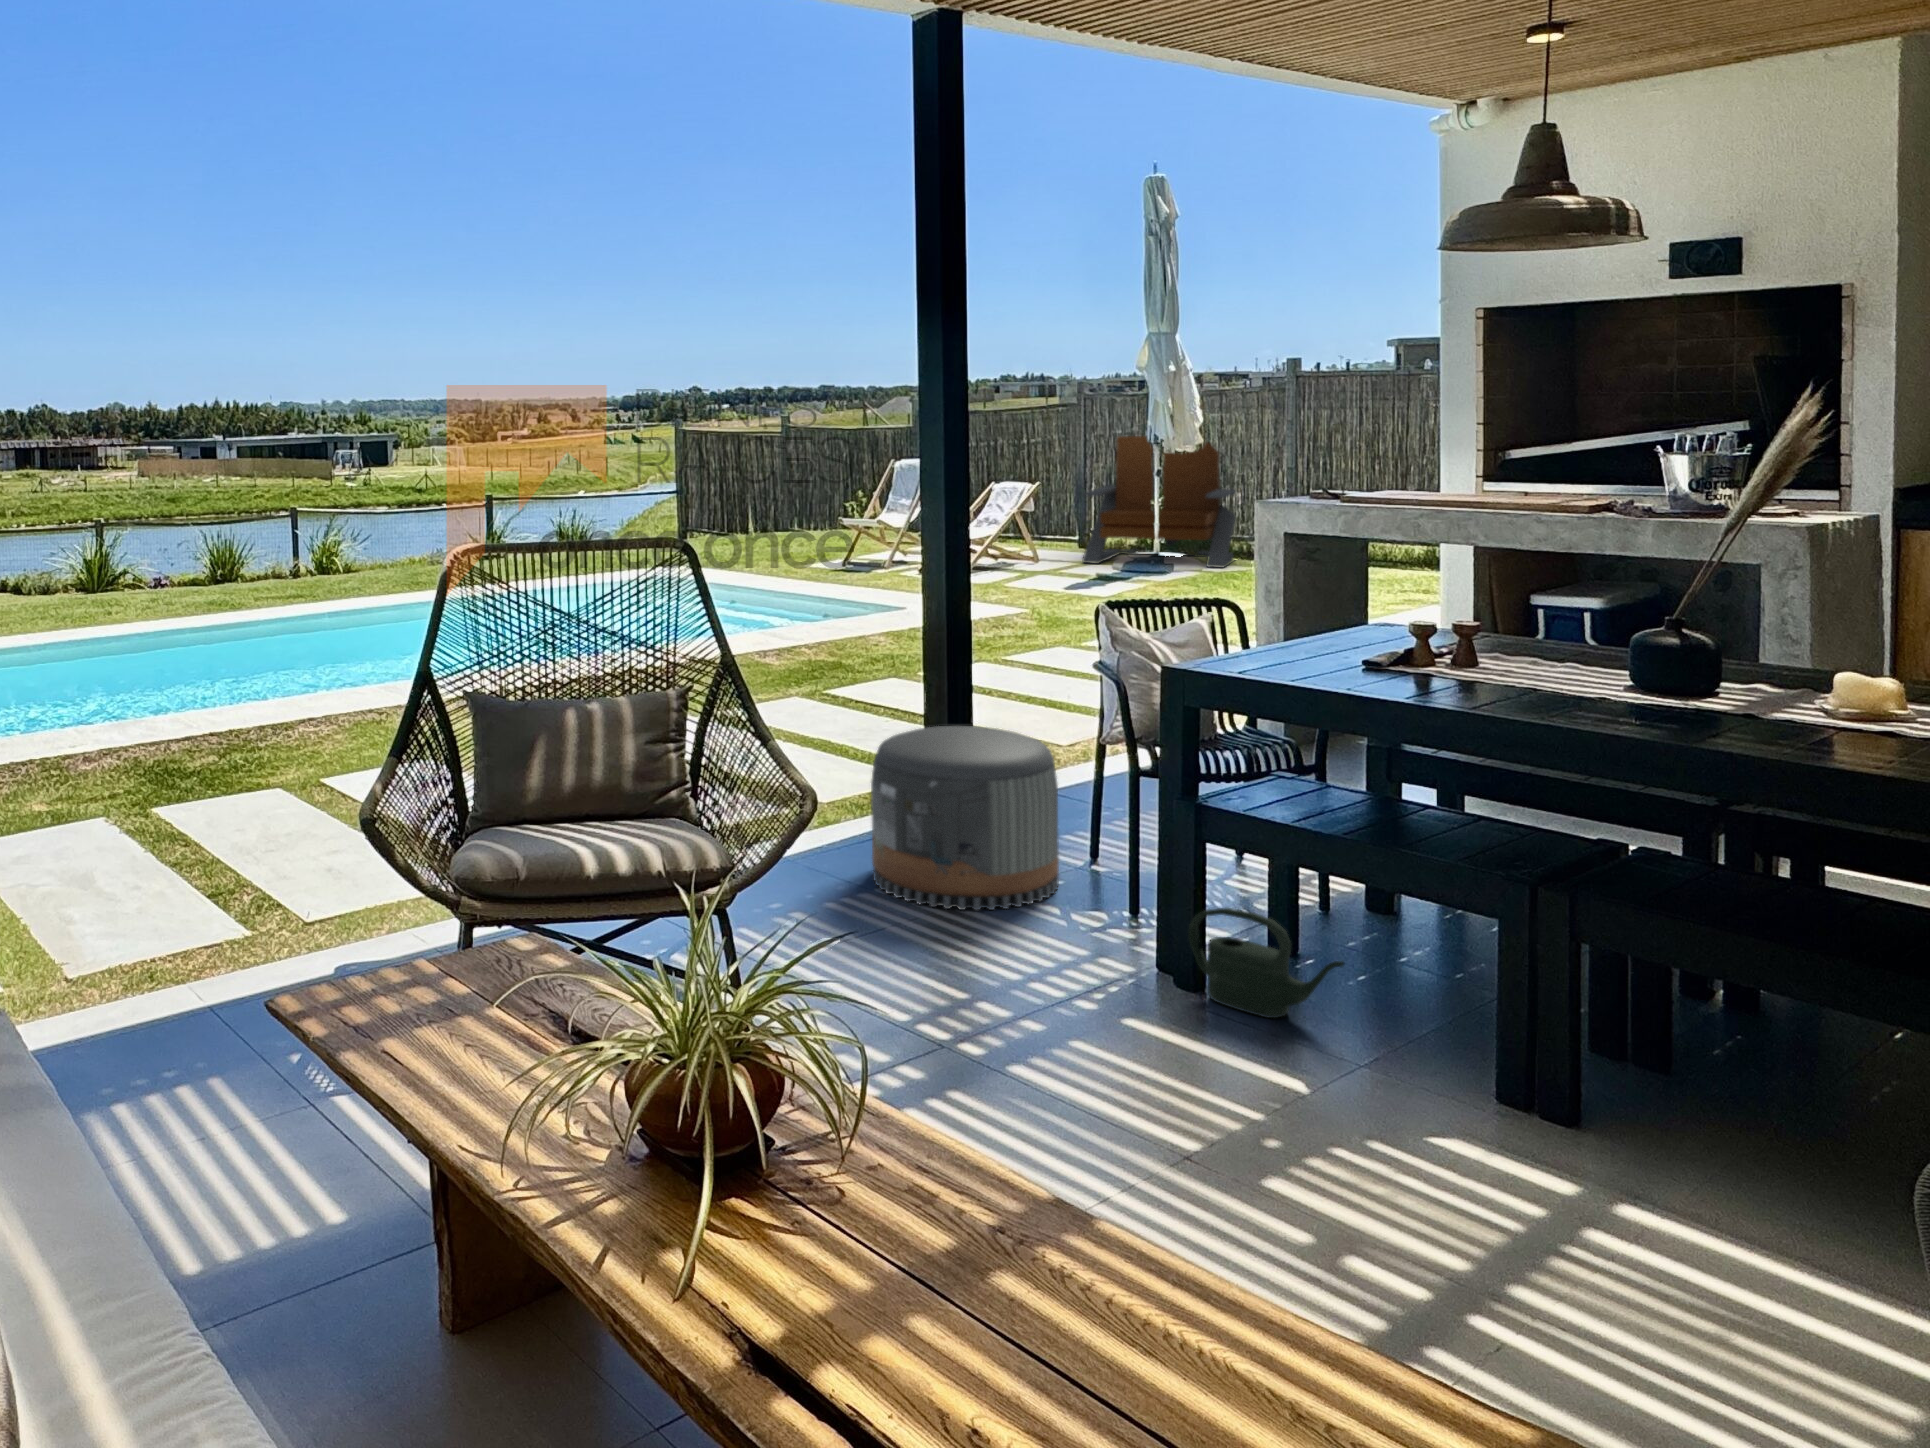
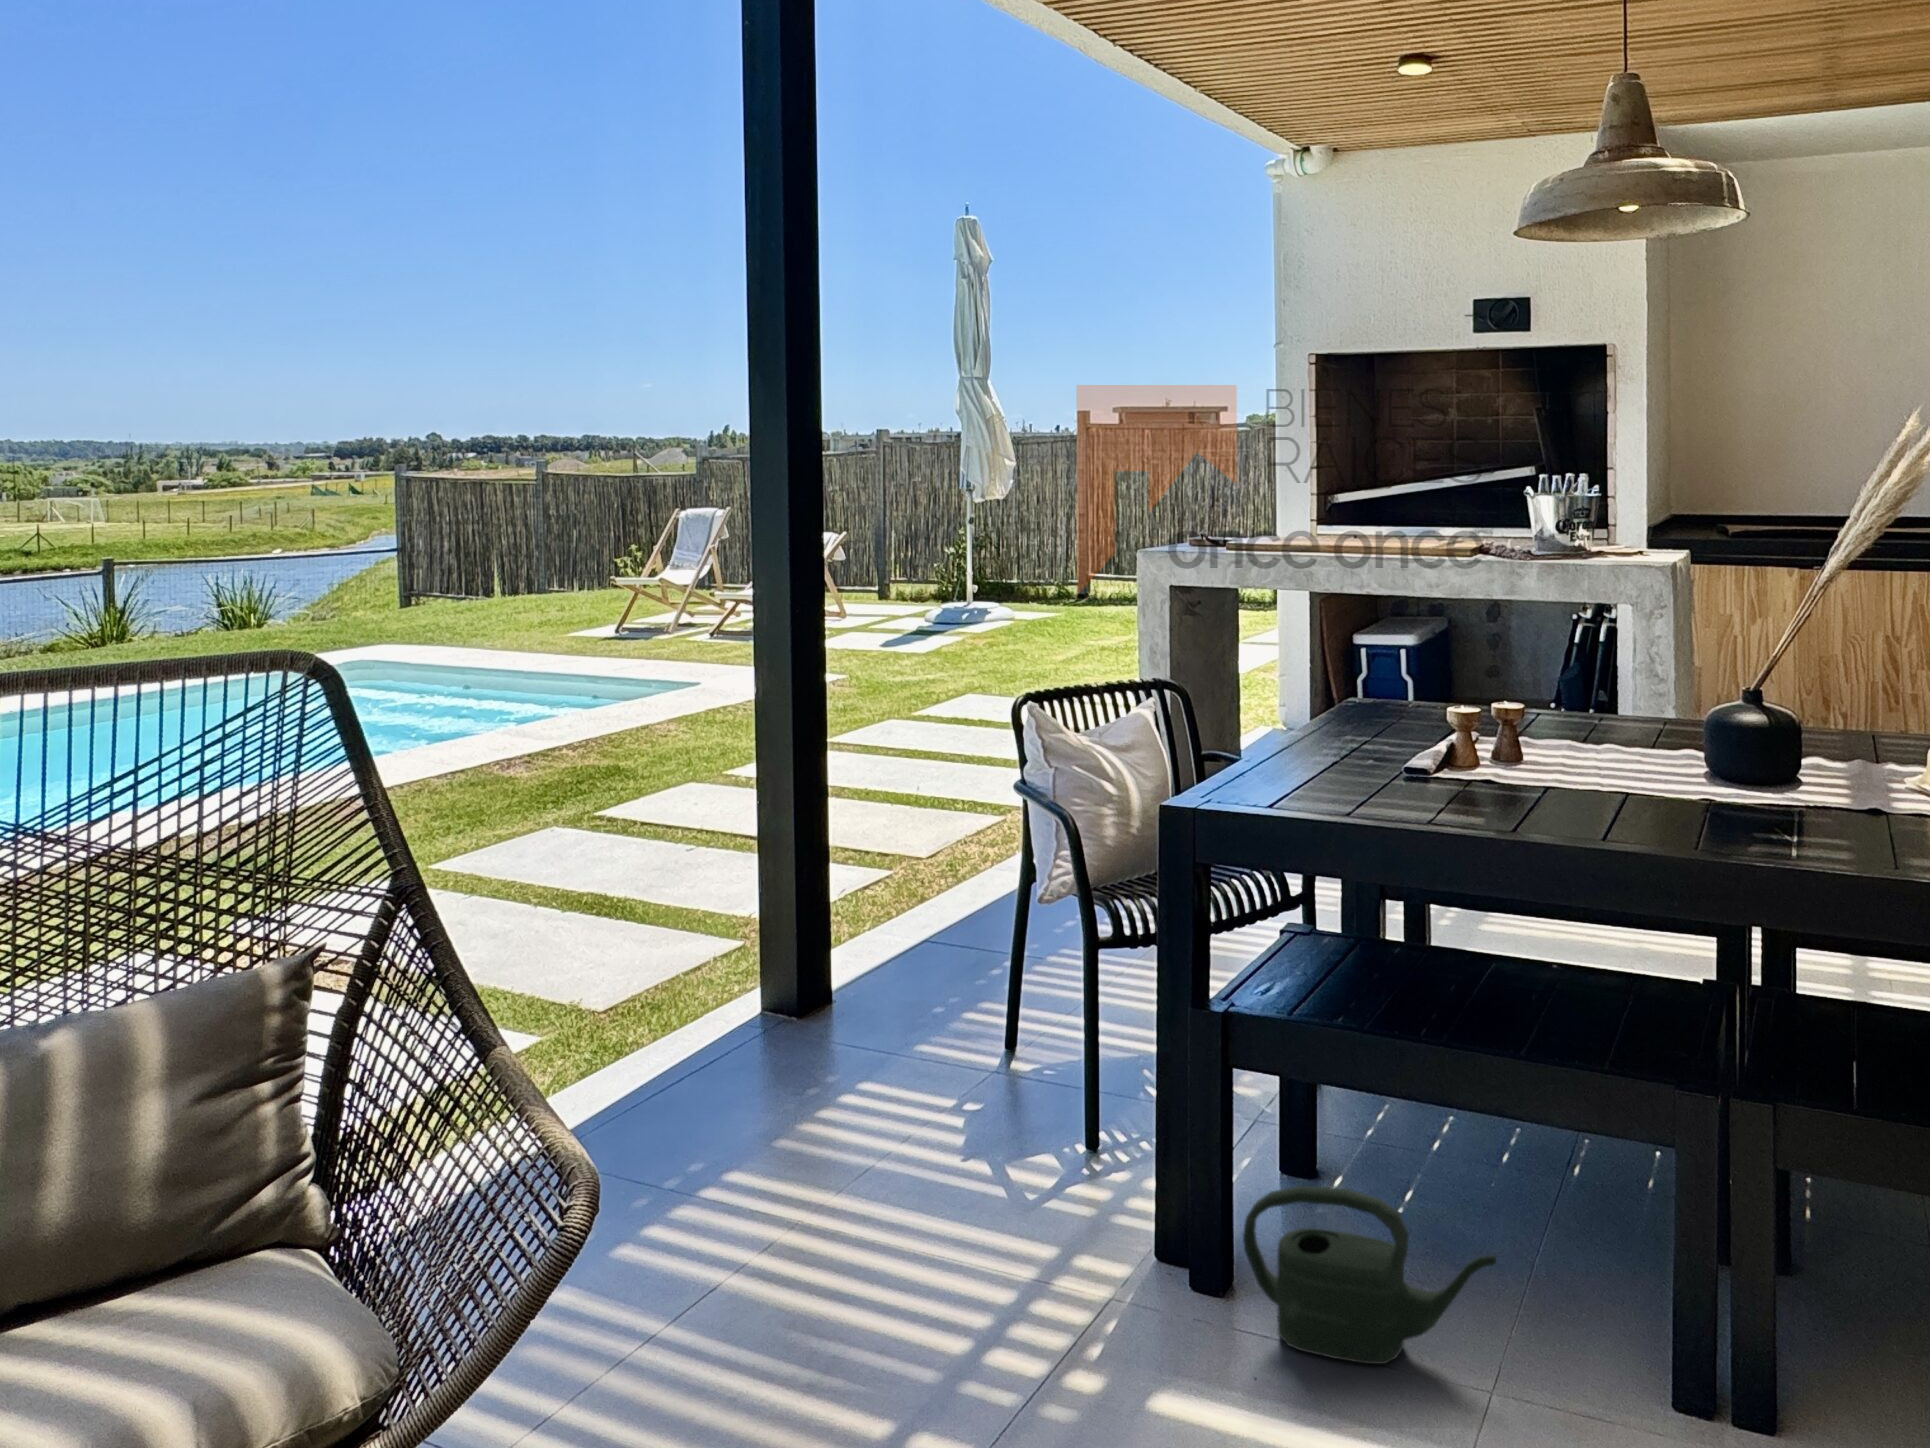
lounge chair: present [1082,436,1236,568] -> none [888,487,1041,618]
pouf: present [871,726,1059,910] -> none [677,892,983,1230]

